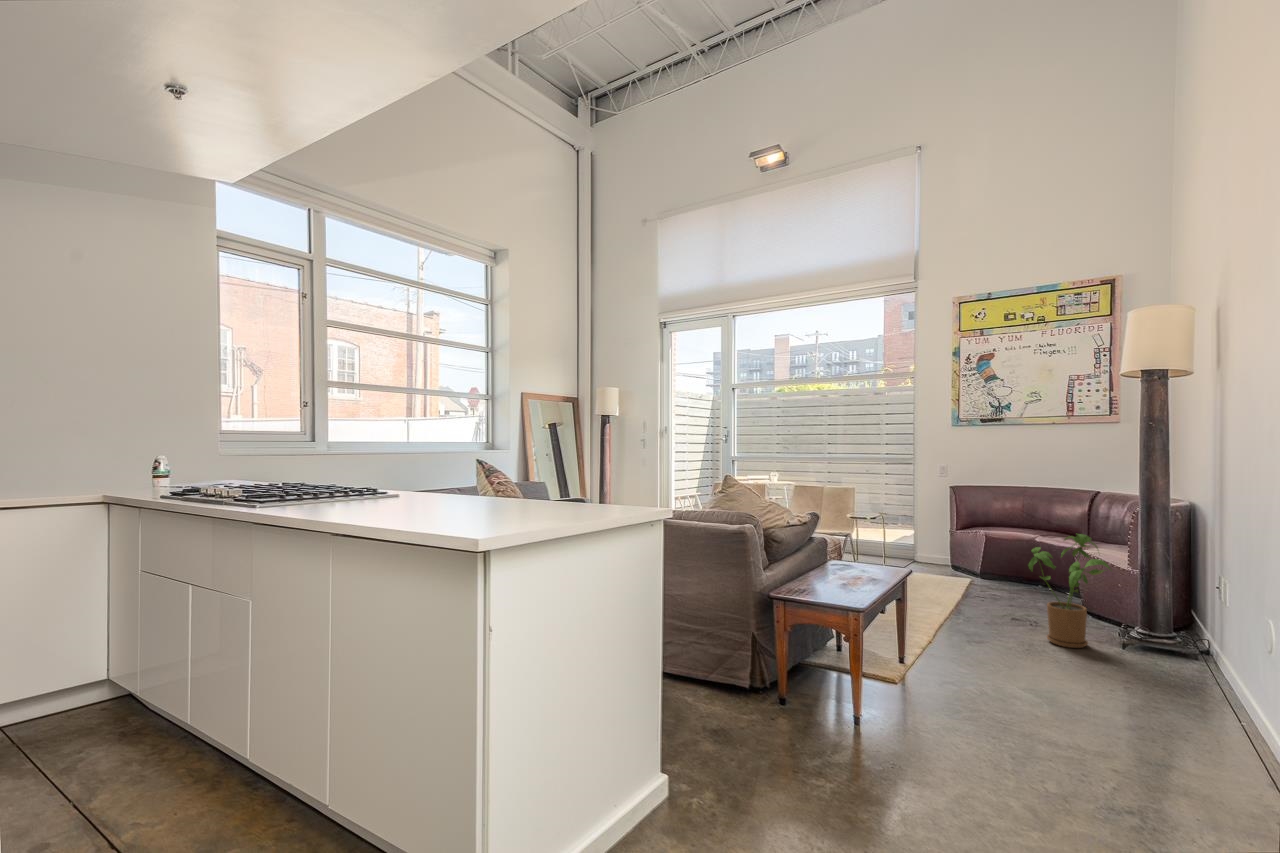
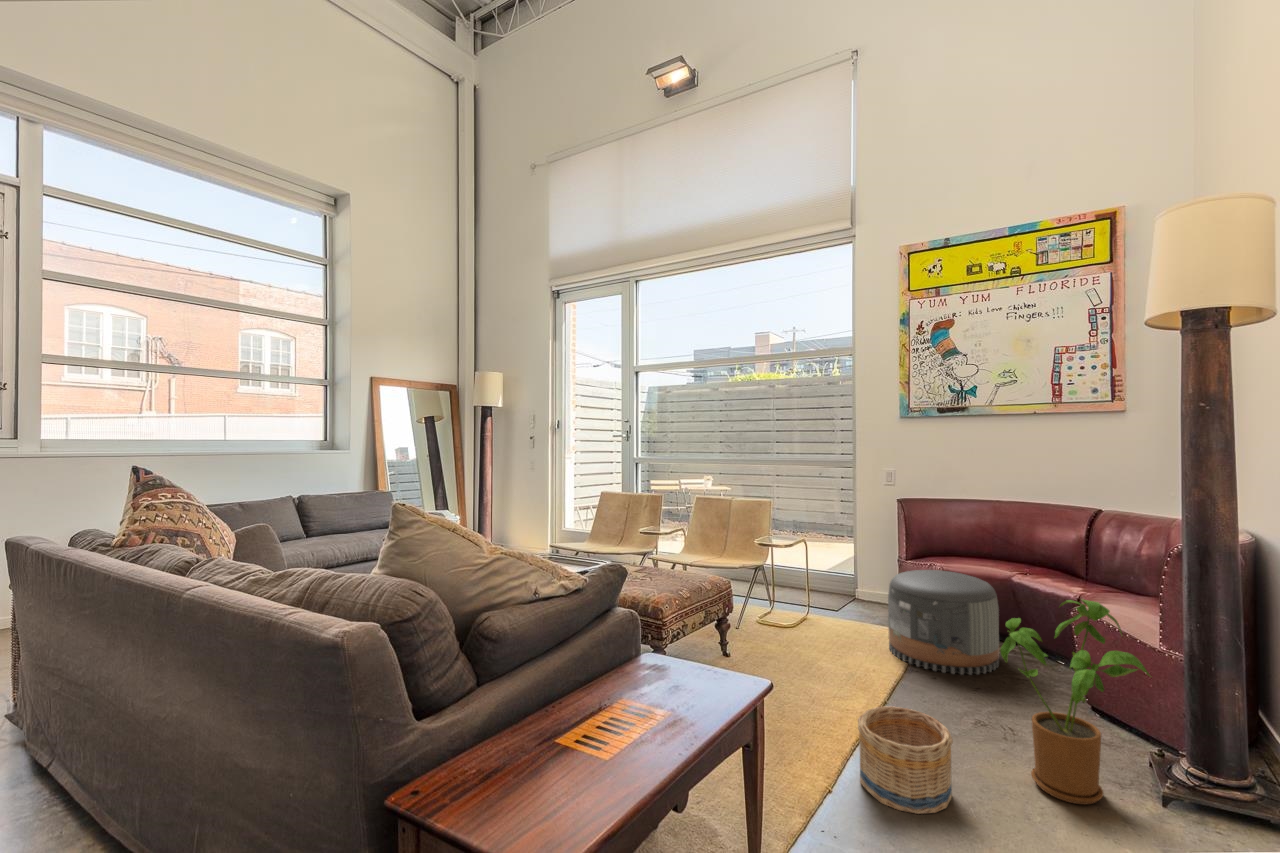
pouf: none [949,535,1028,601] -> present [888,570,999,675]
basket: none [943,599,1001,650] -> present [858,706,953,814]

